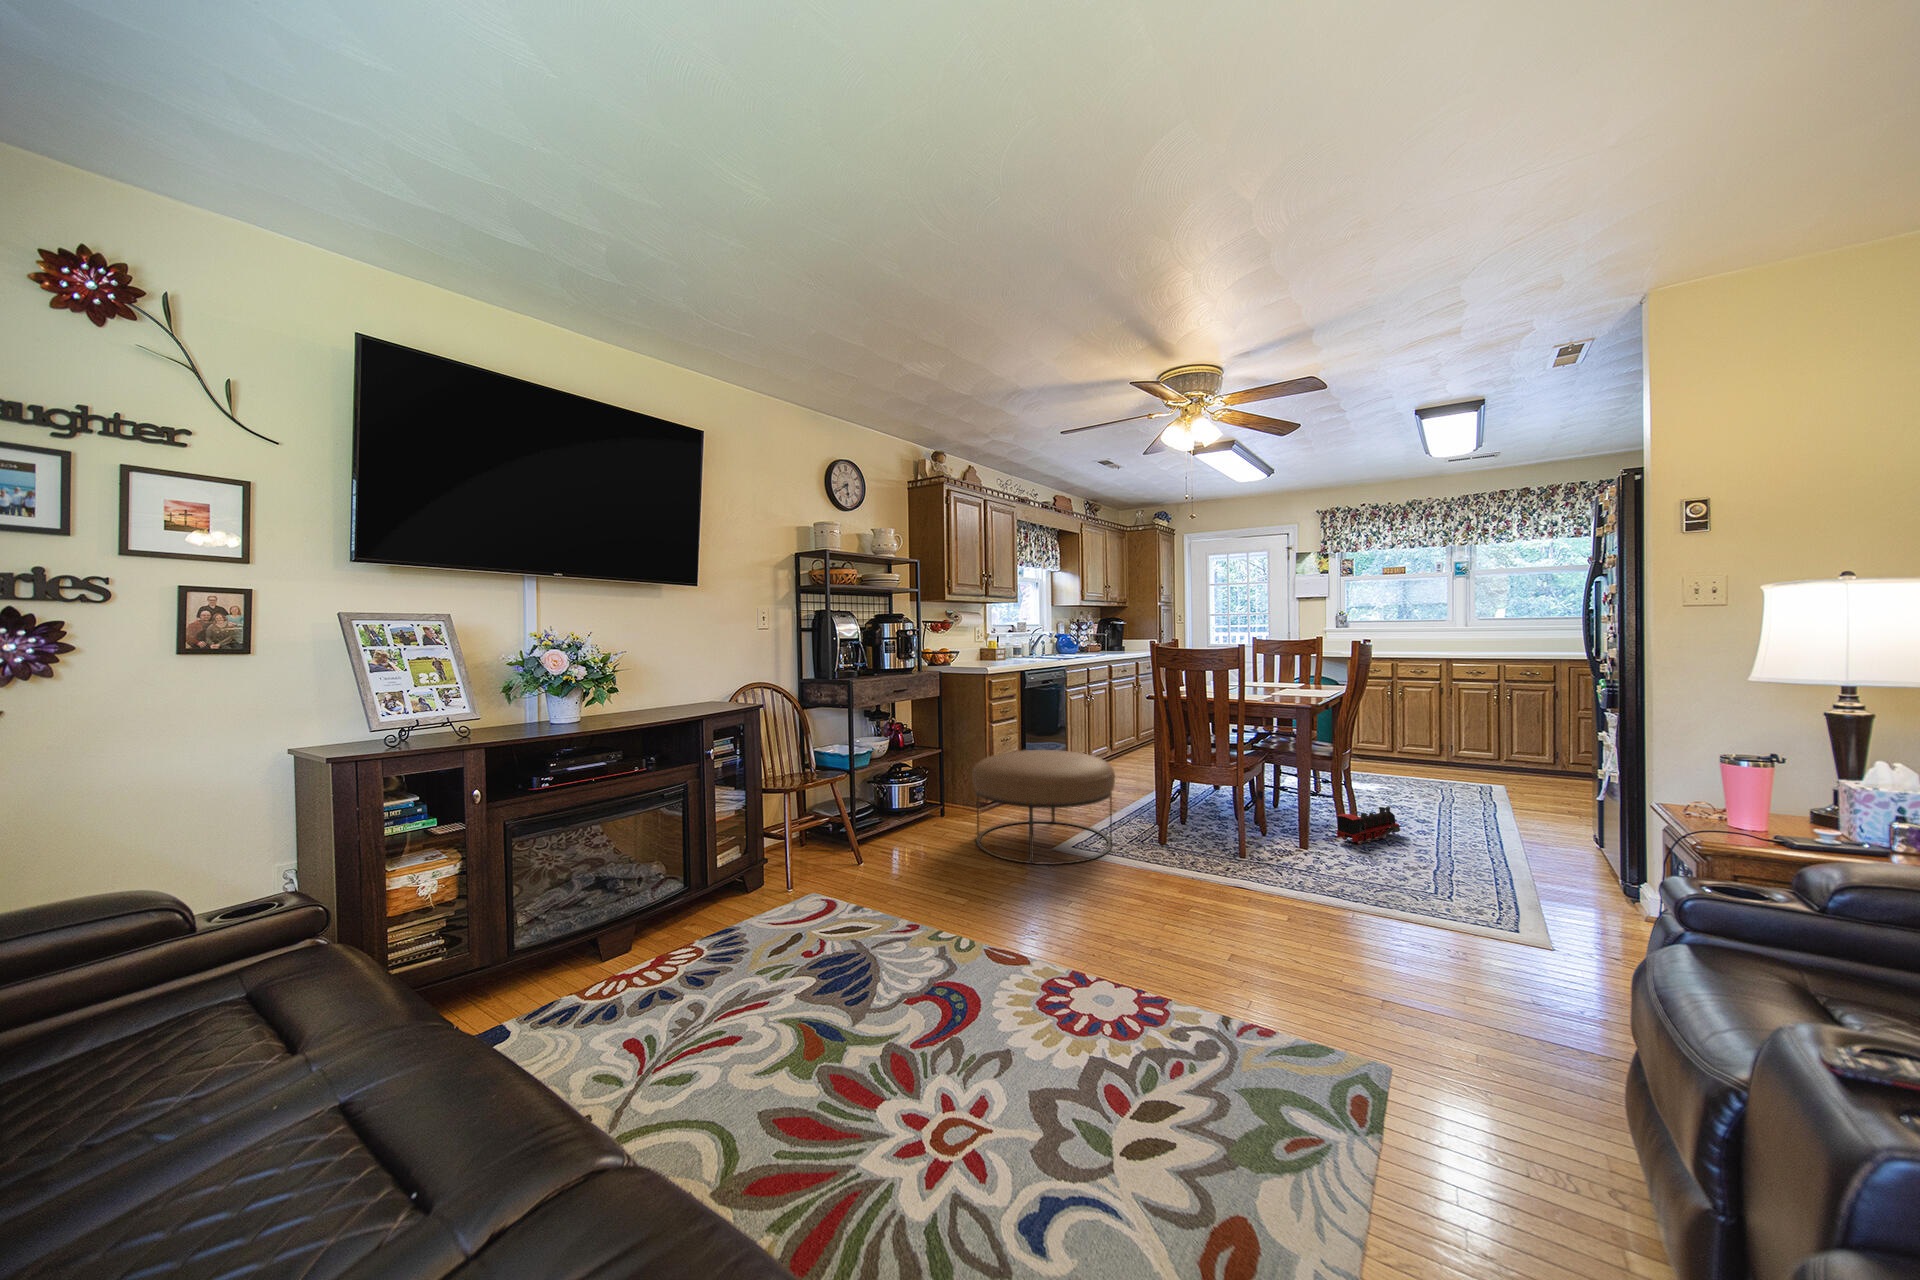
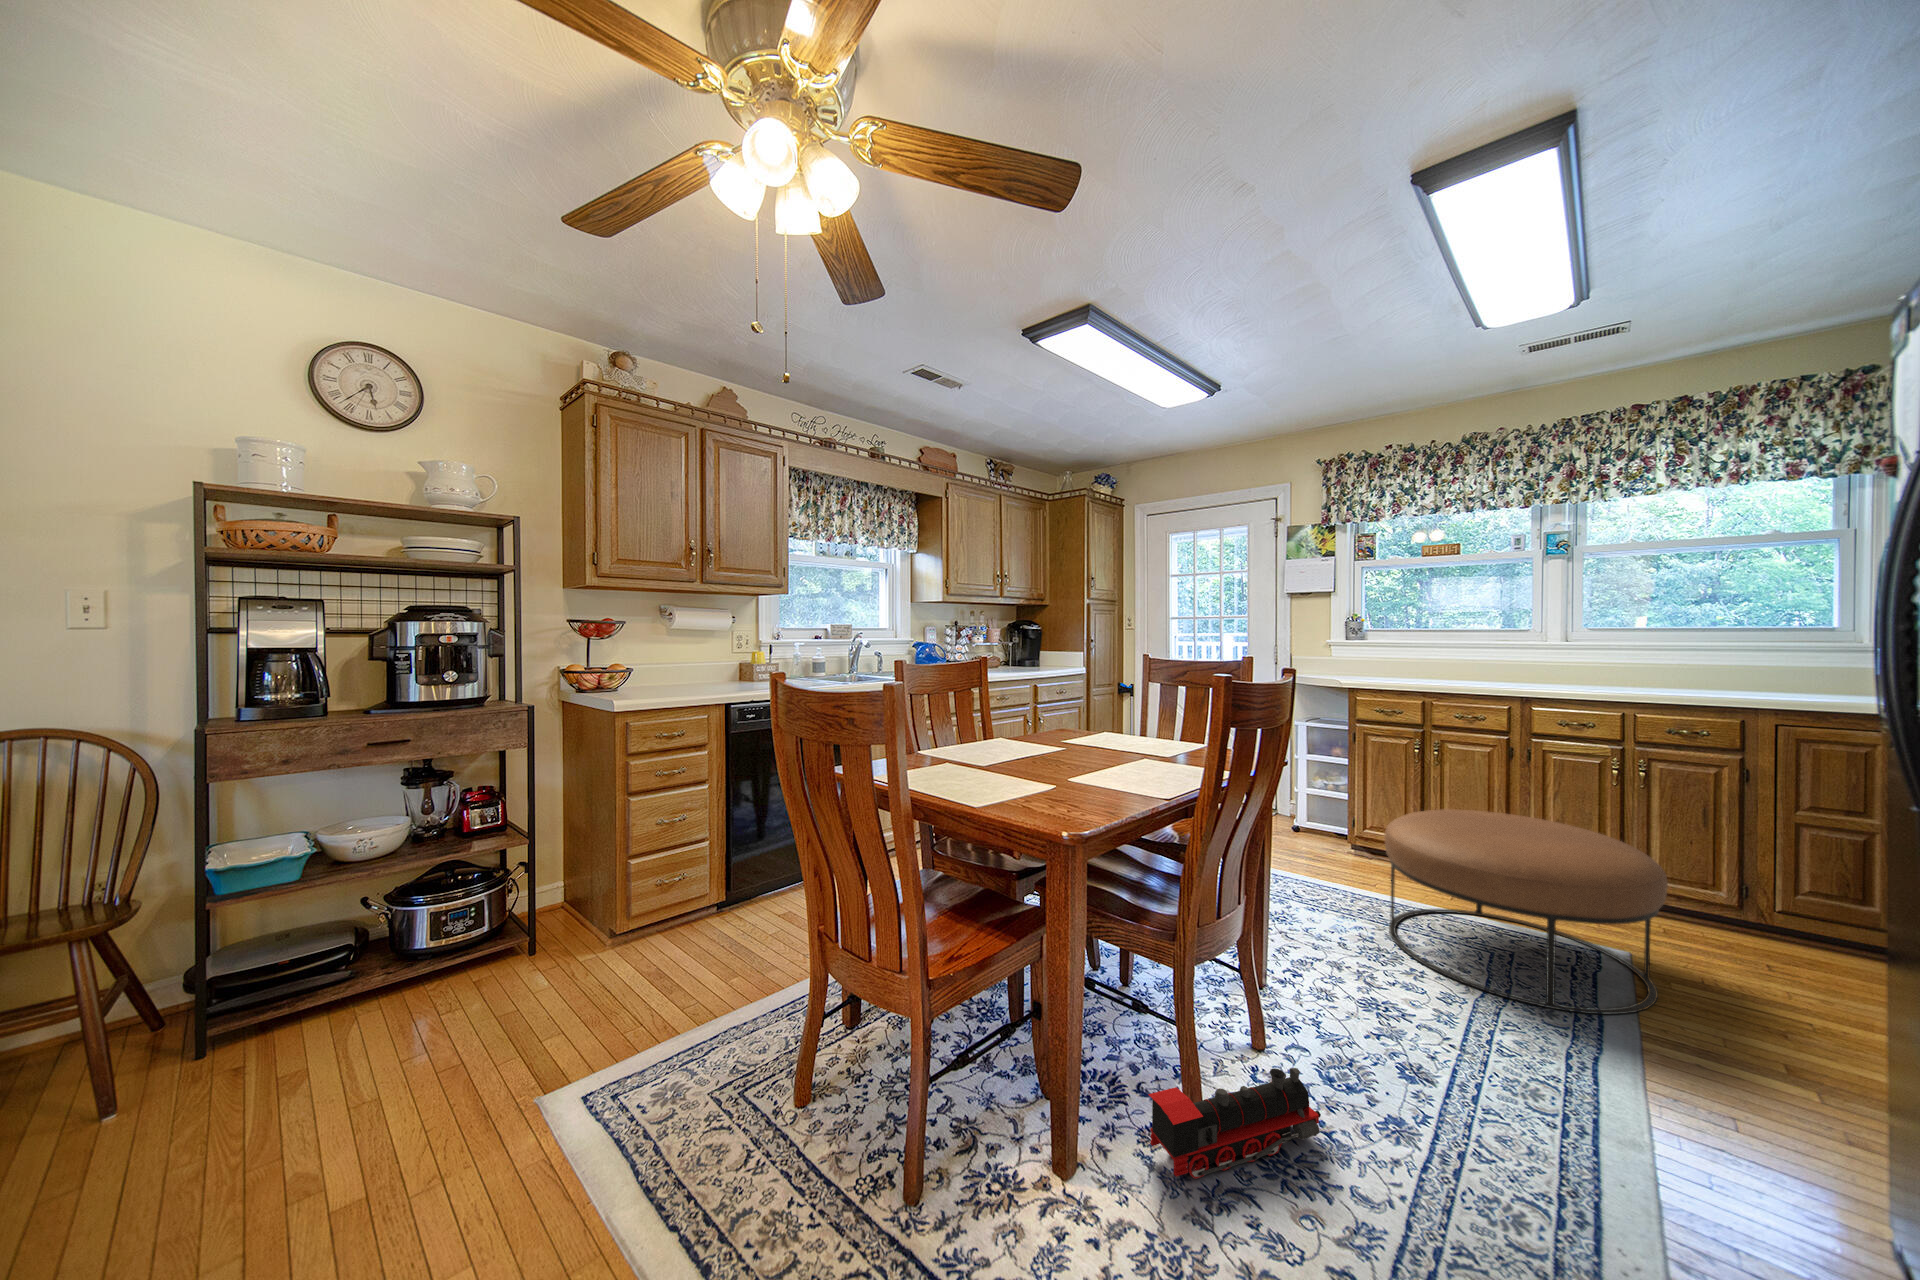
ottoman: present [972,750,1115,865] -> present [1385,809,1668,1014]

